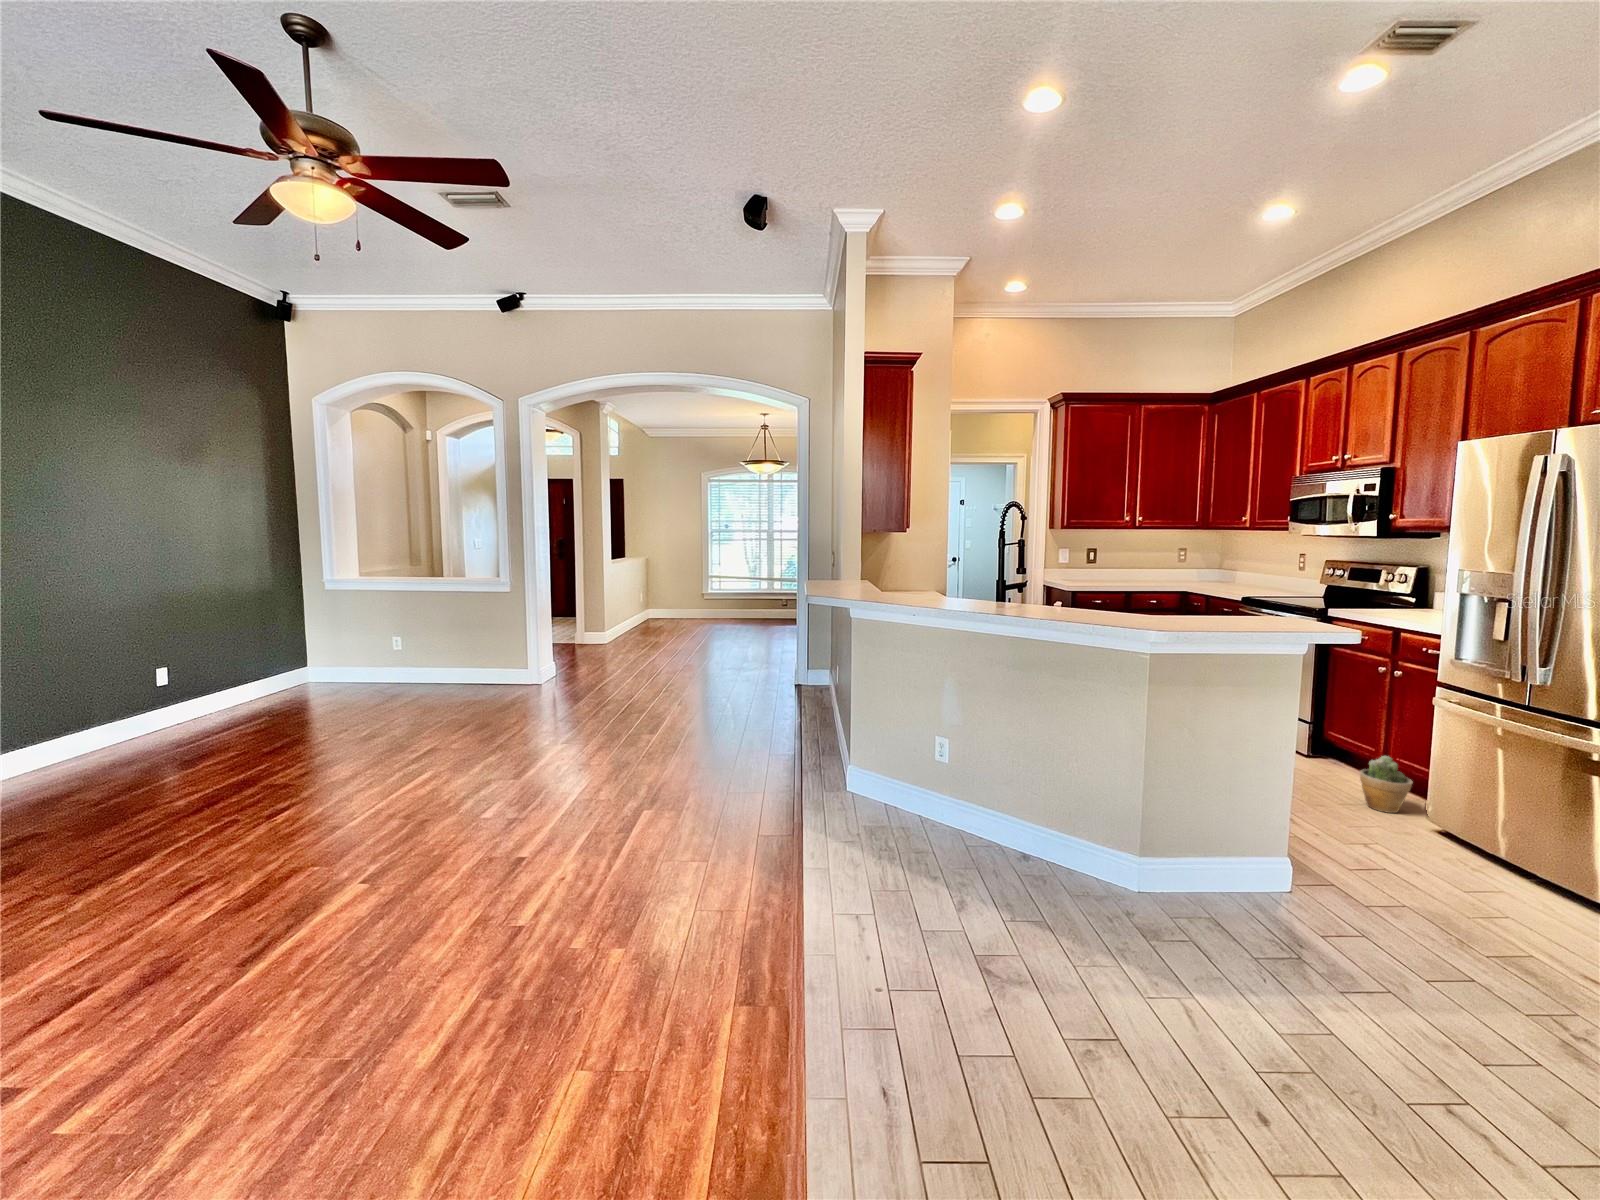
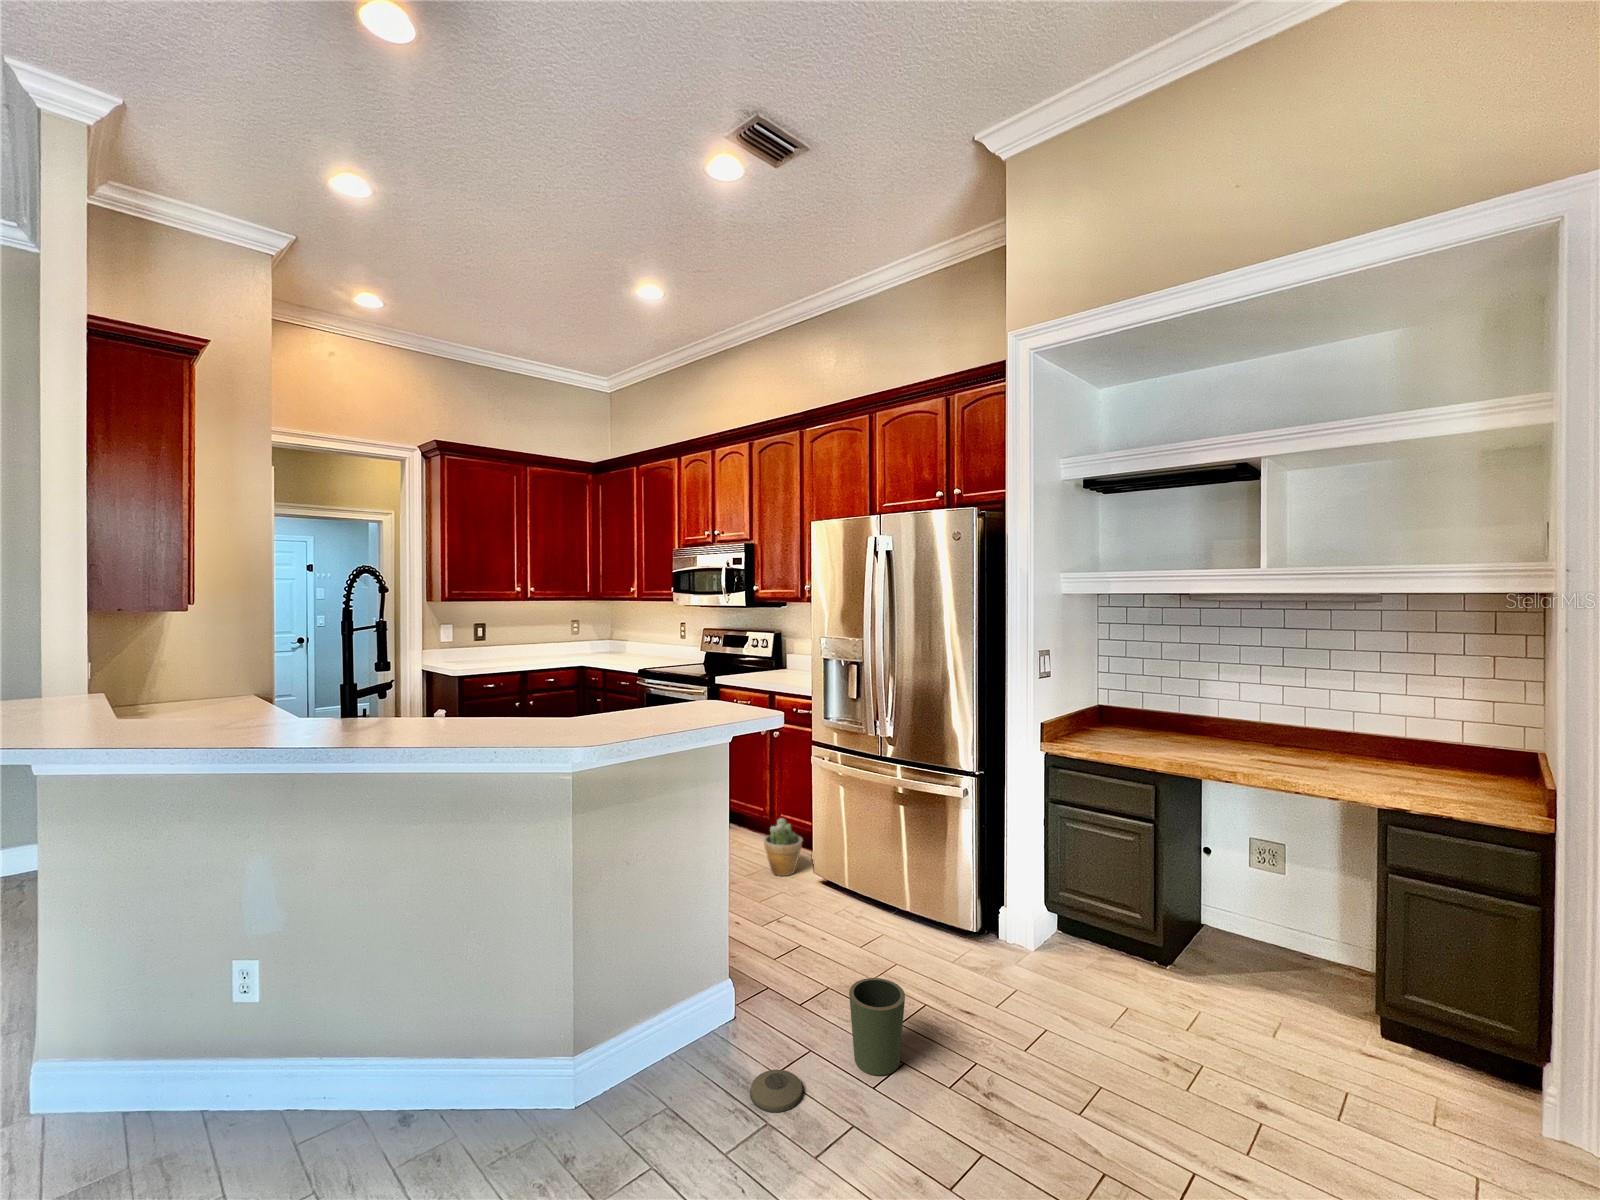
trash can: none [1281,883,1473,968] -> present [750,978,905,1113]

